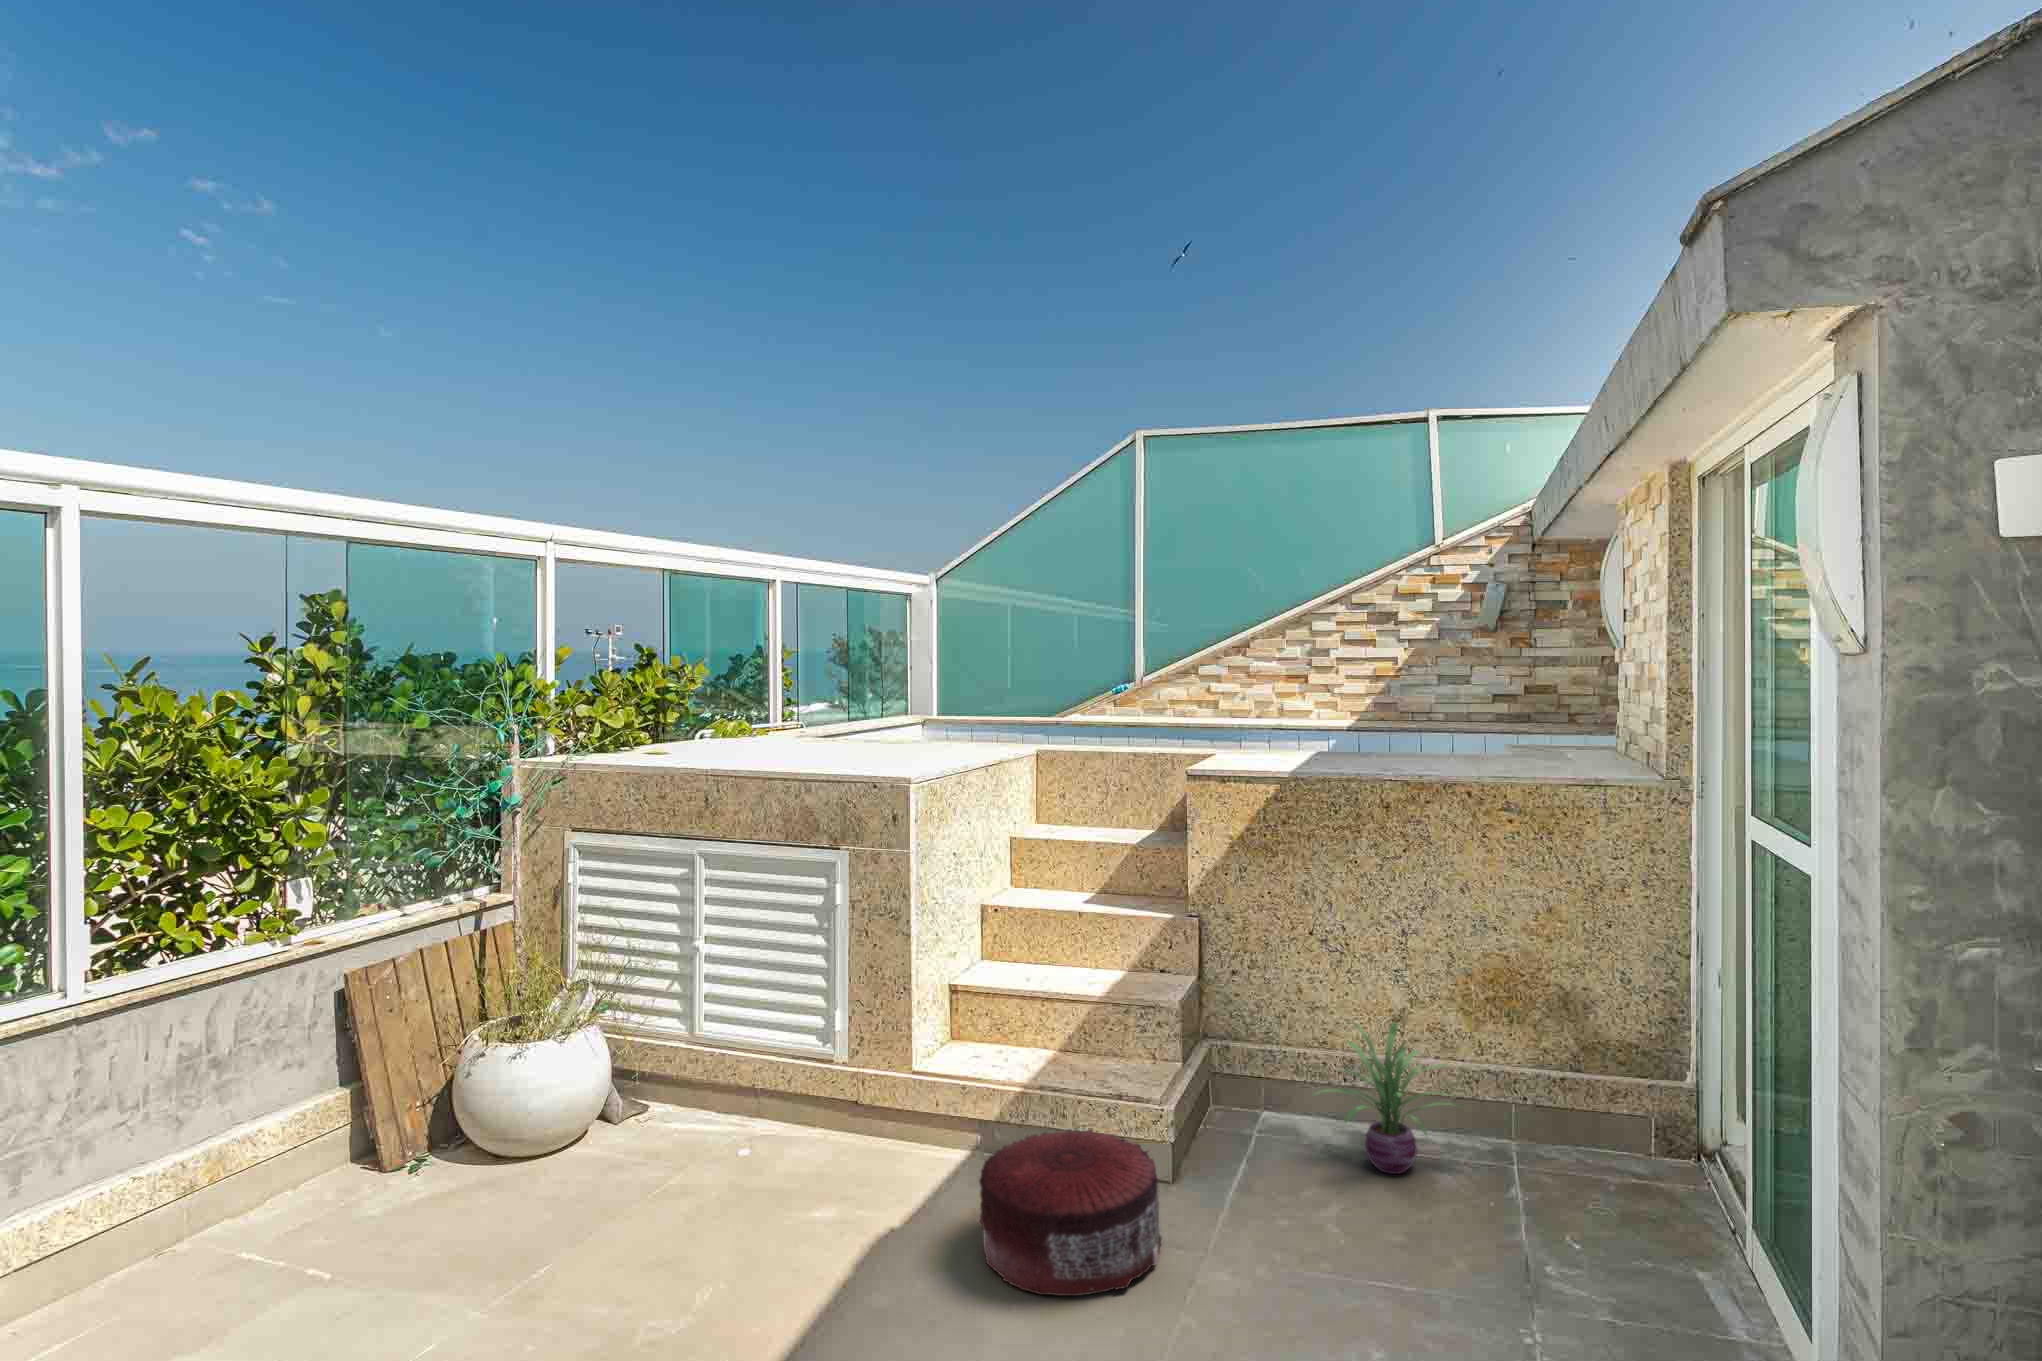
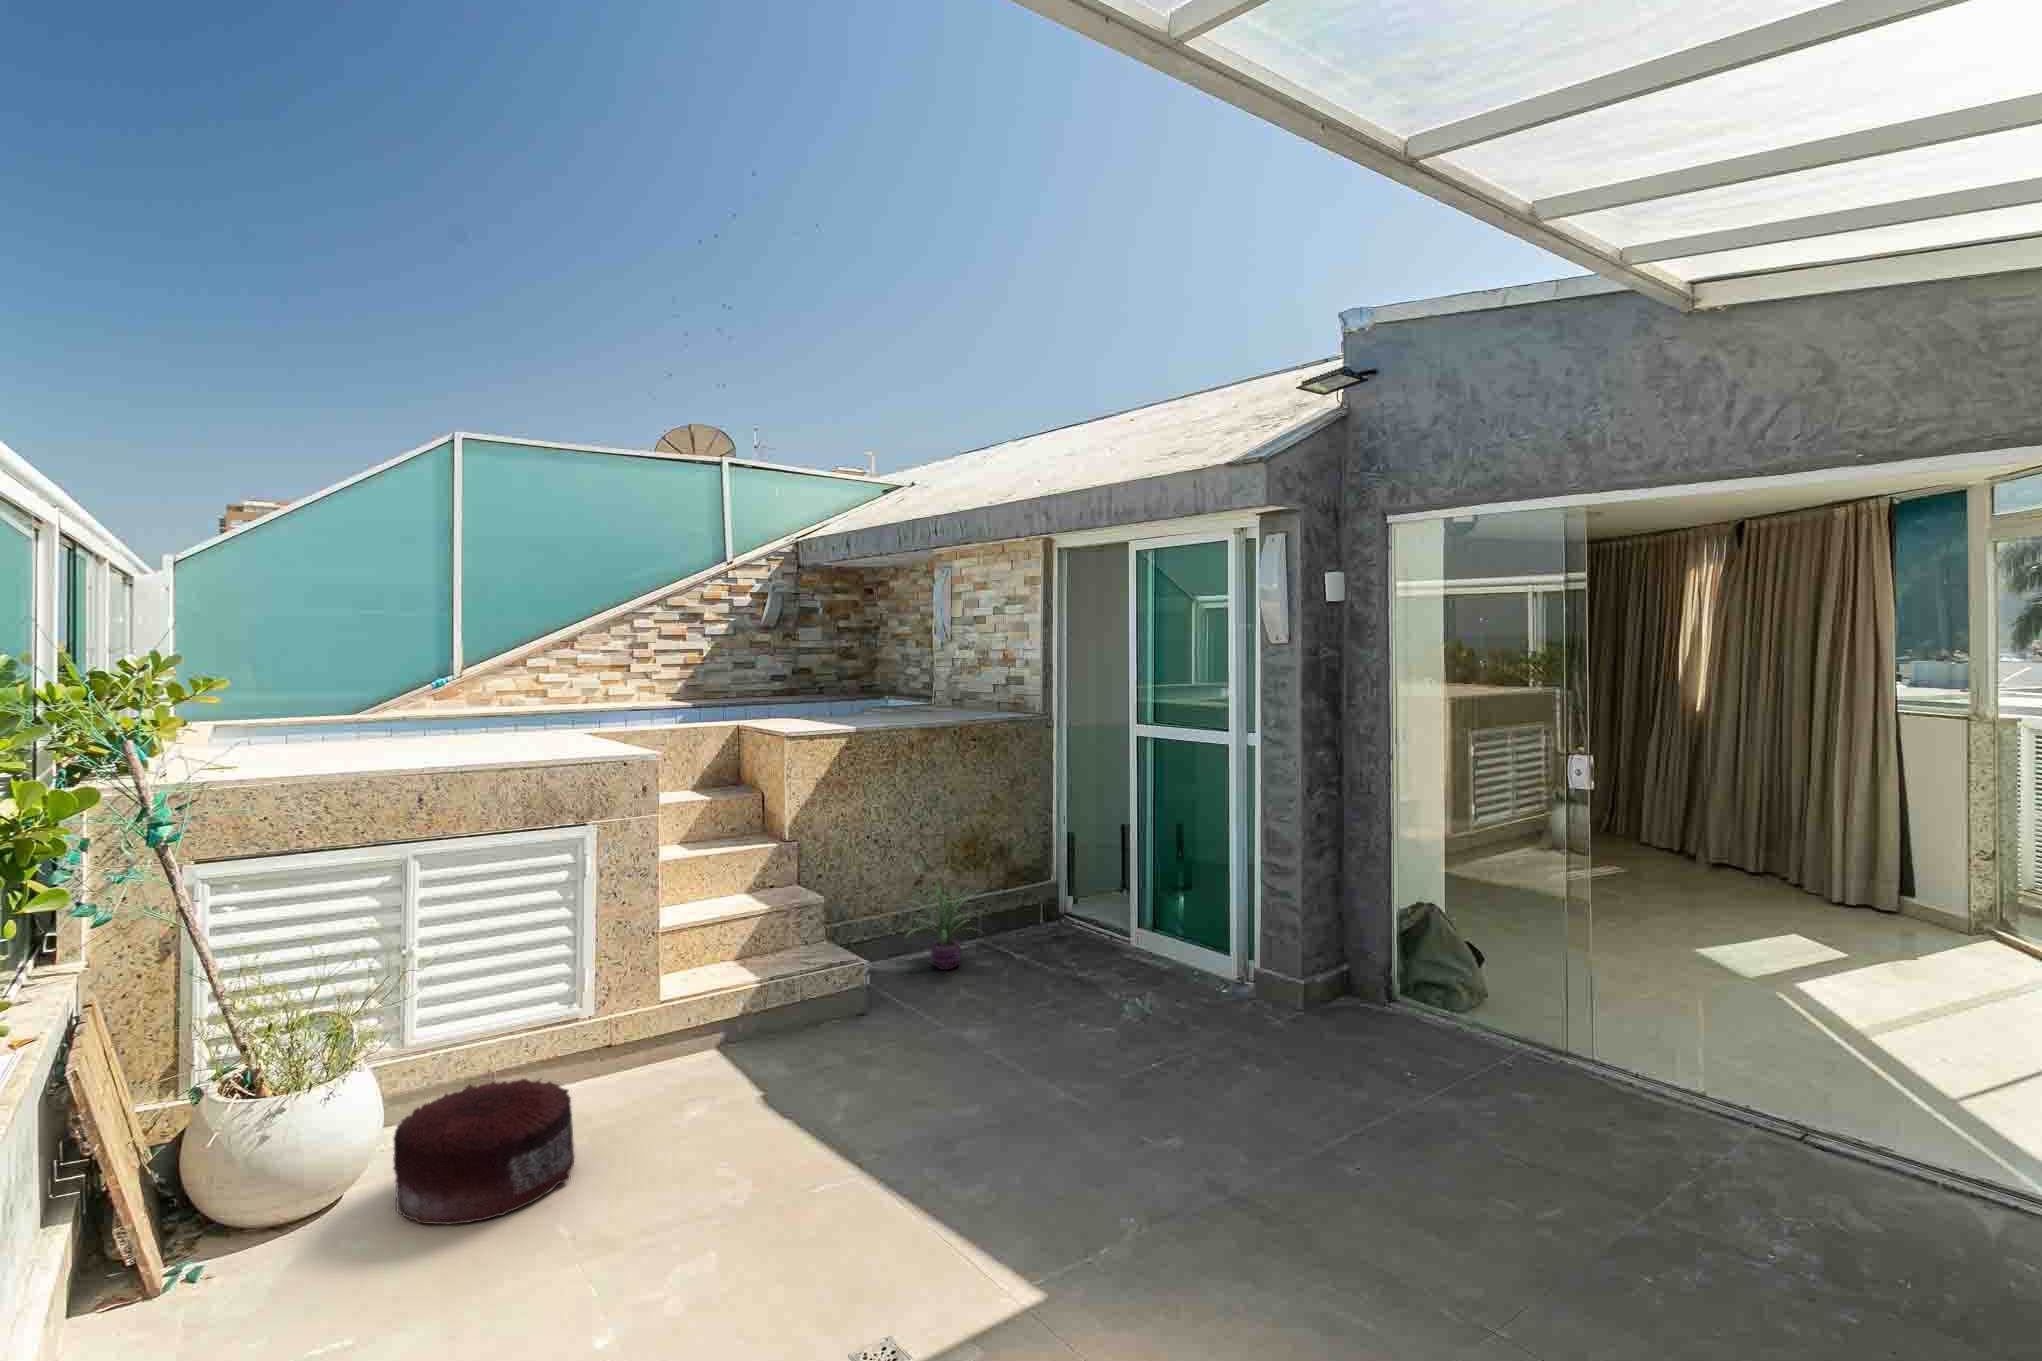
pouf: present [979,1129,1162,1296] -> present [393,1079,574,1224]

